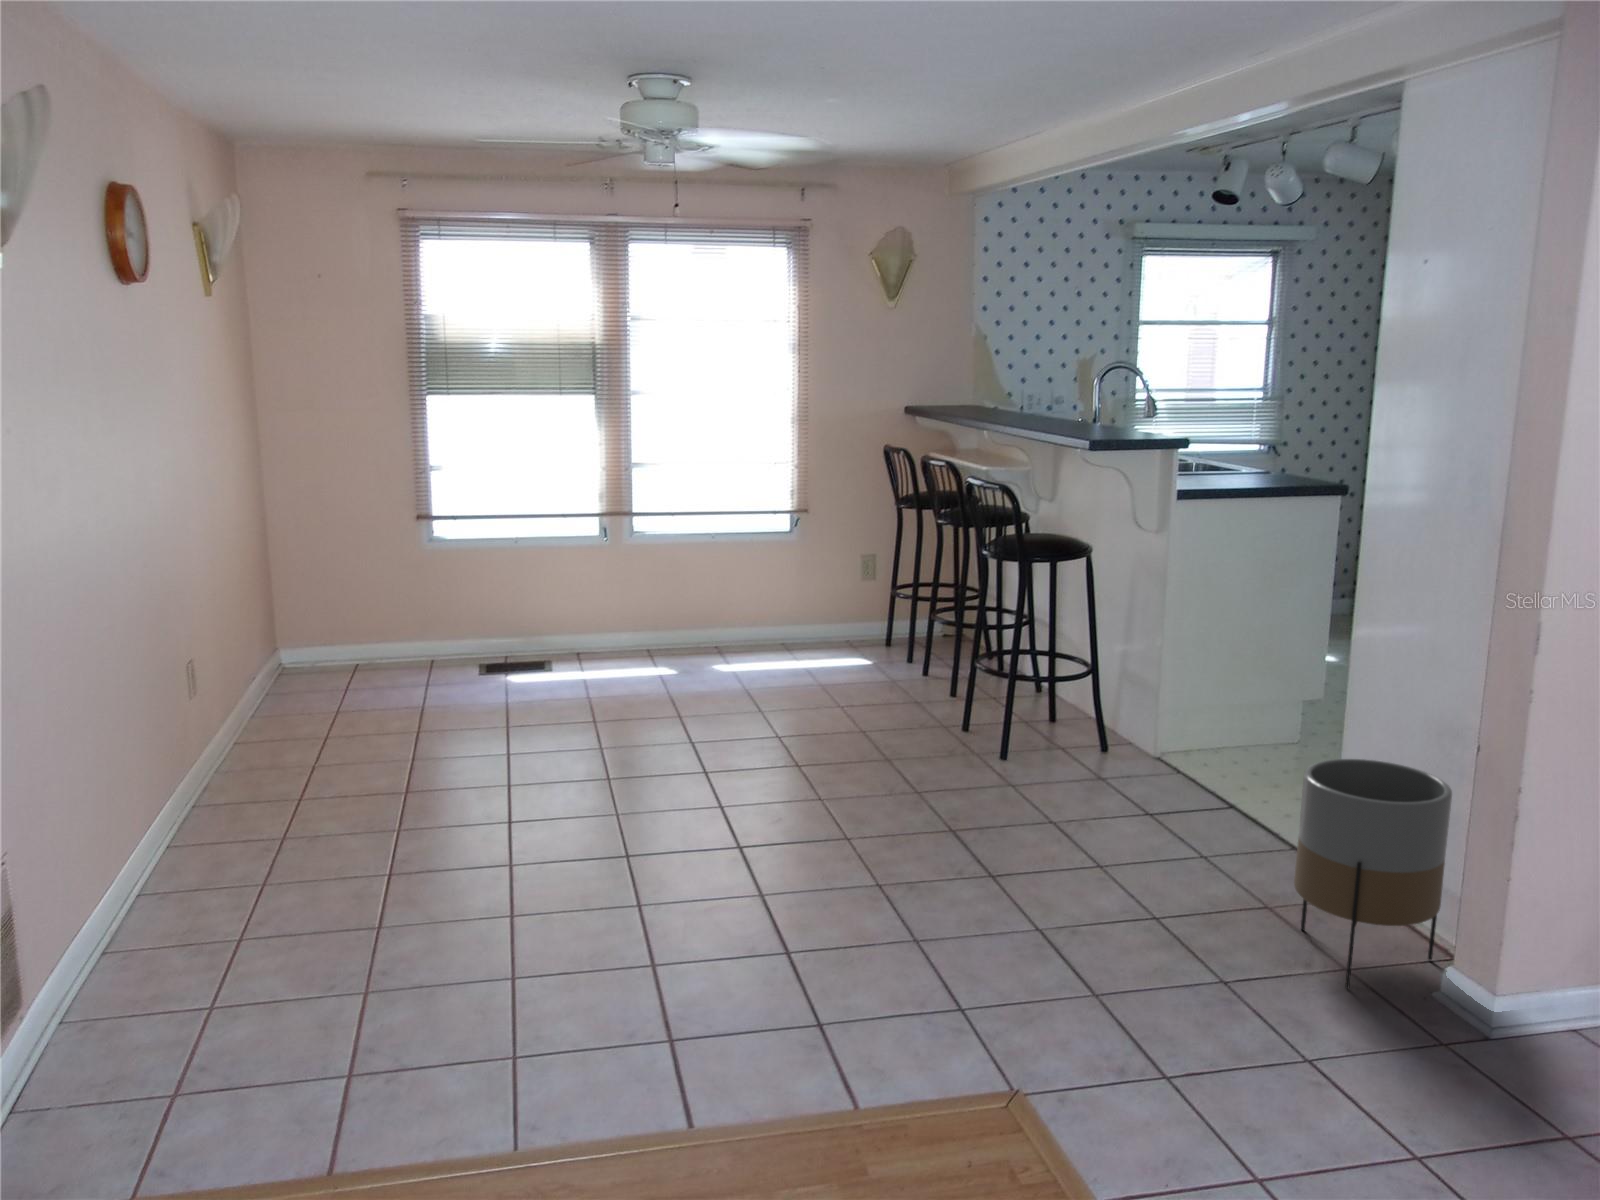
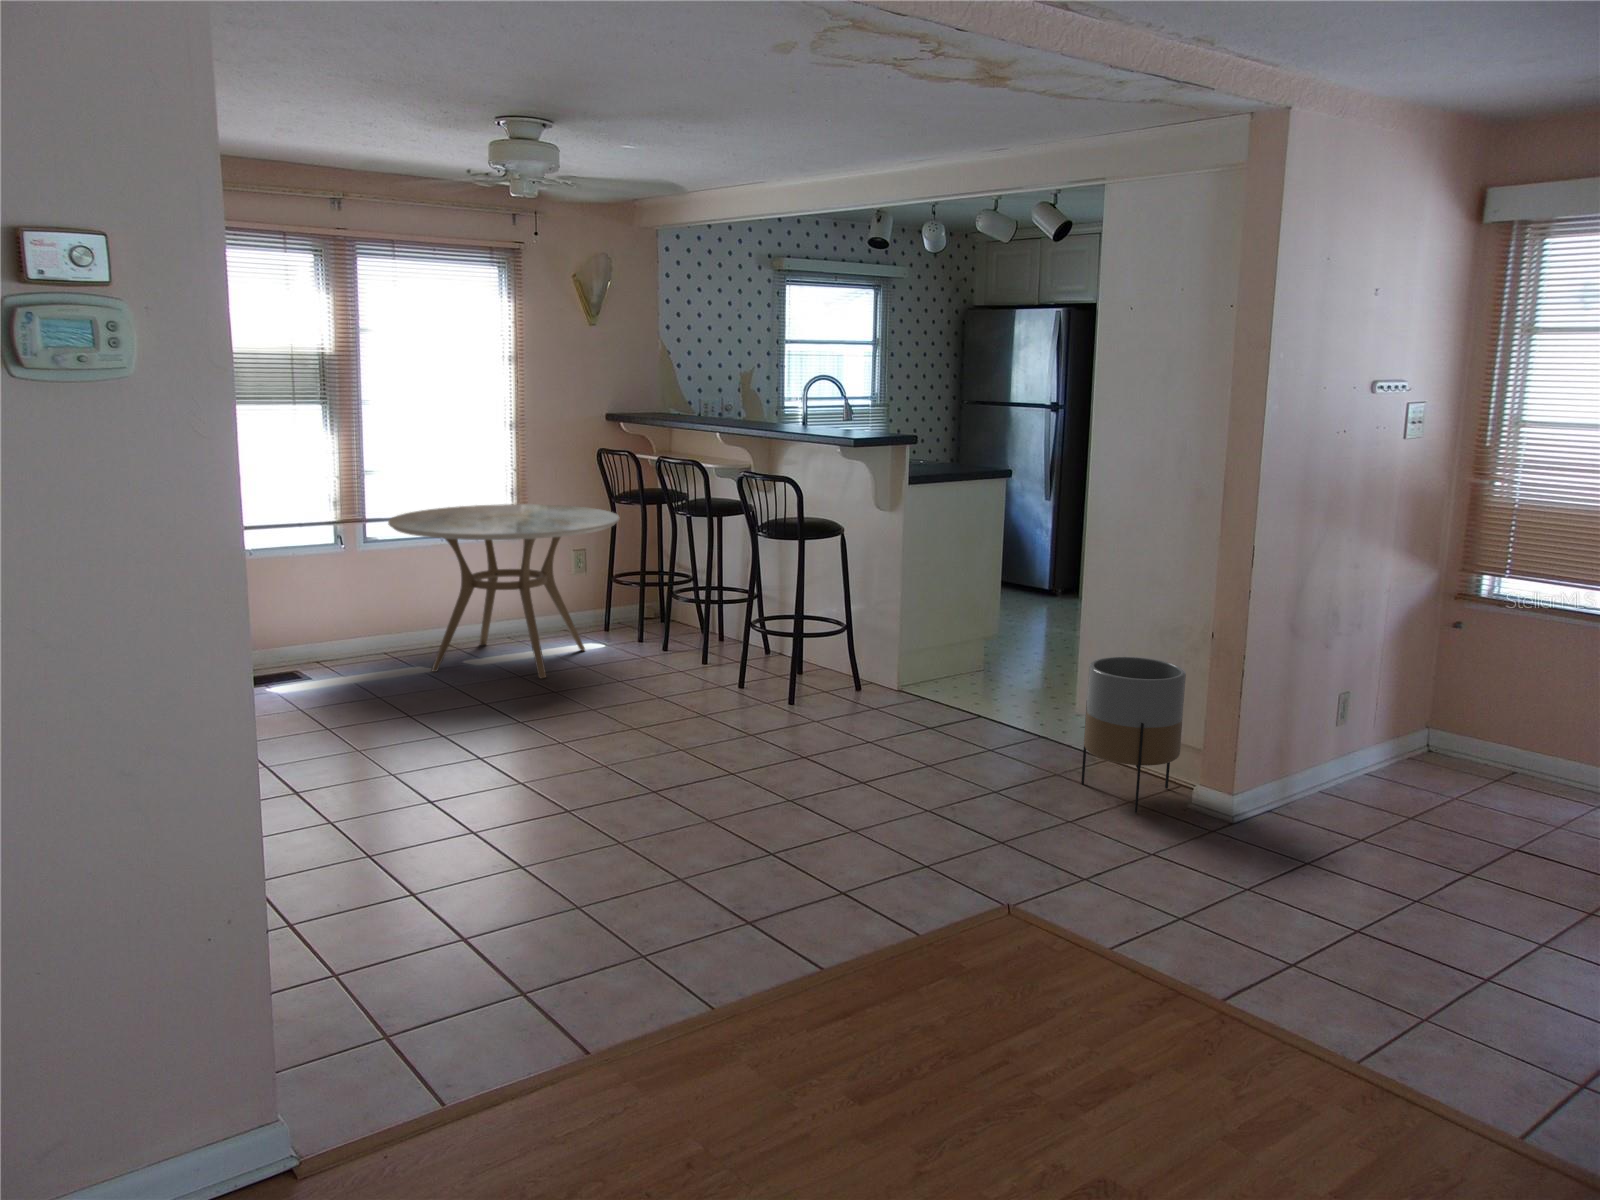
dining table: none [629,503,872,696] -> present [388,504,619,678]

